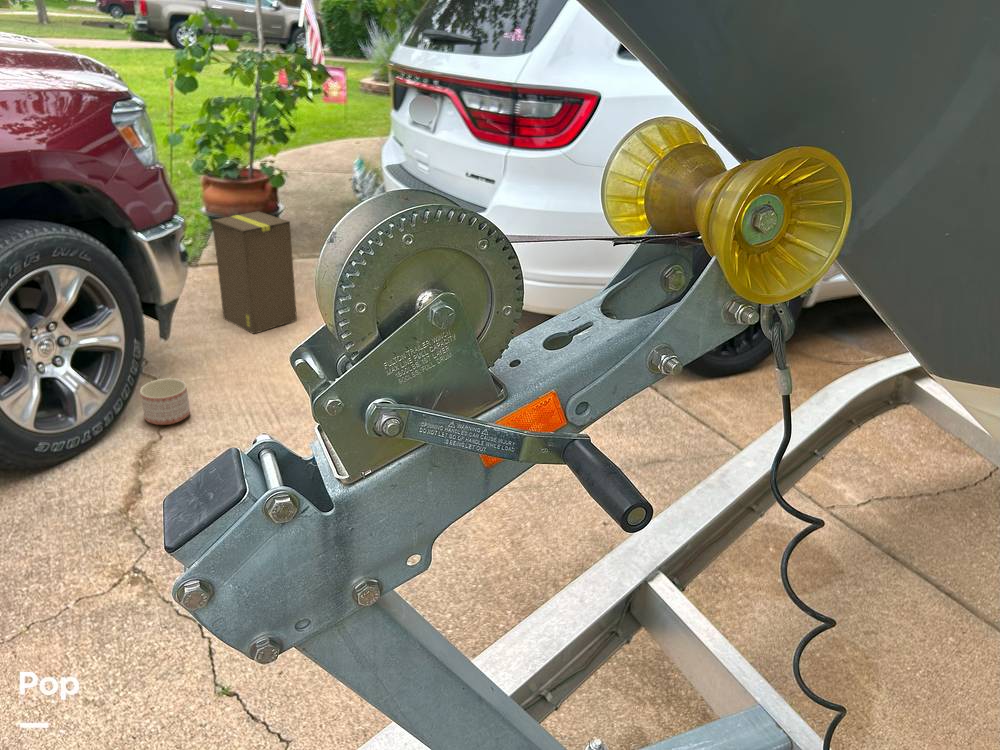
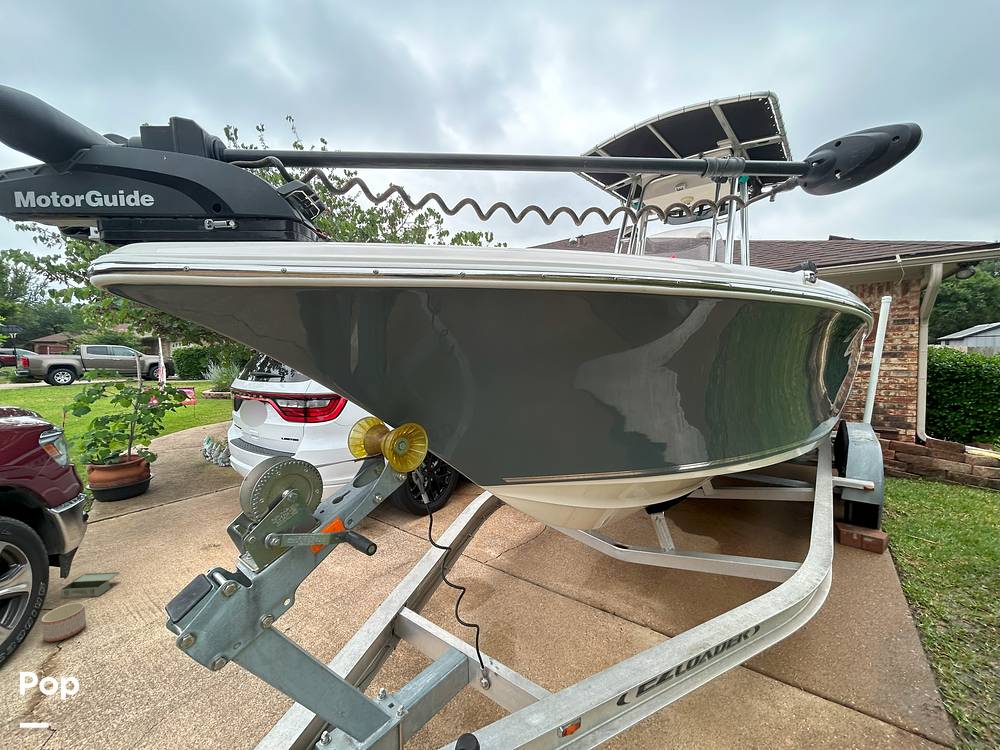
cardboard box: present [212,211,297,334] -> none [104,480,170,559]
toolbox: none [165,340,231,377] -> present [60,572,119,598]

